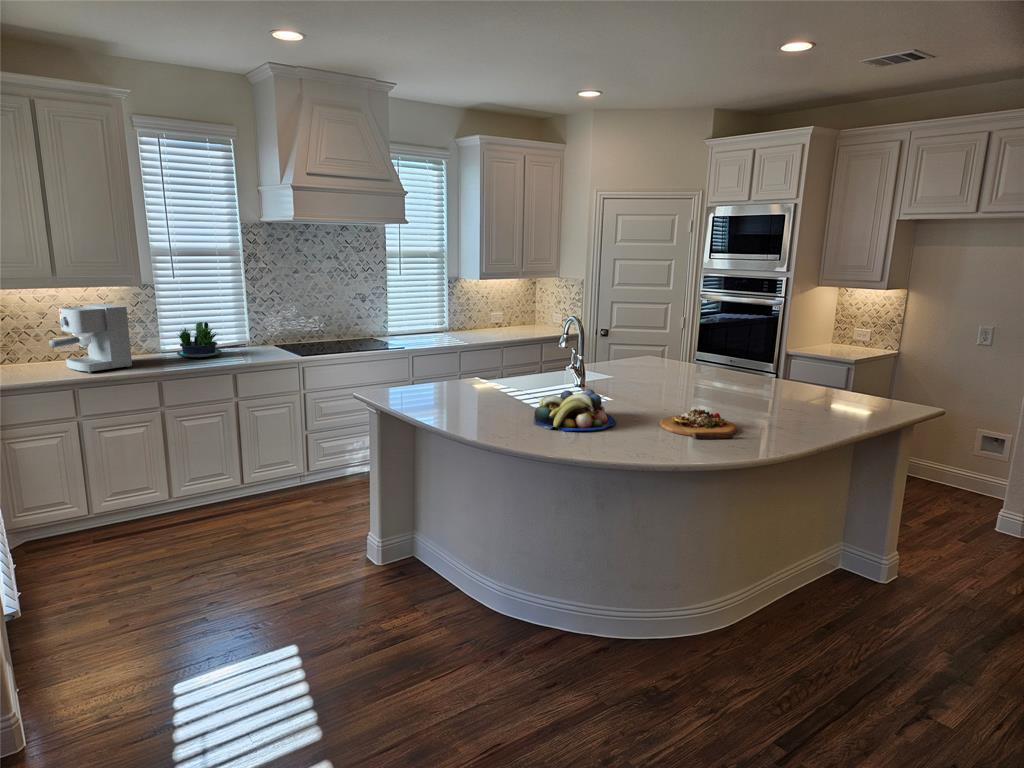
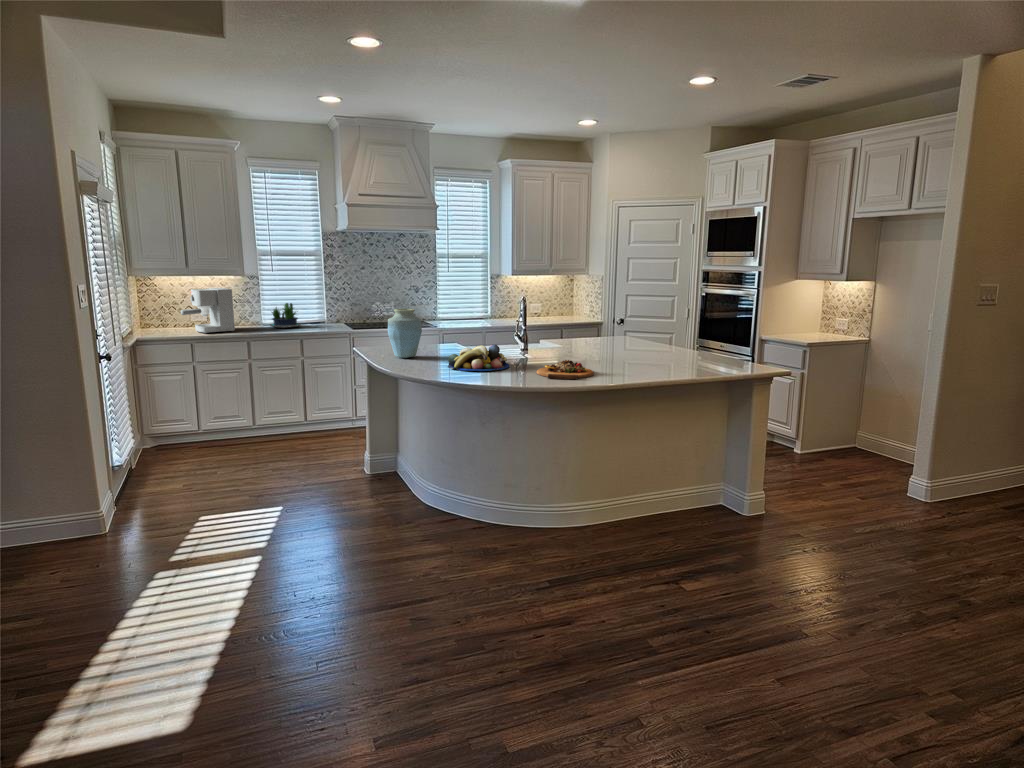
vase: none [428,341,475,410] -> present [388,309,422,358]

